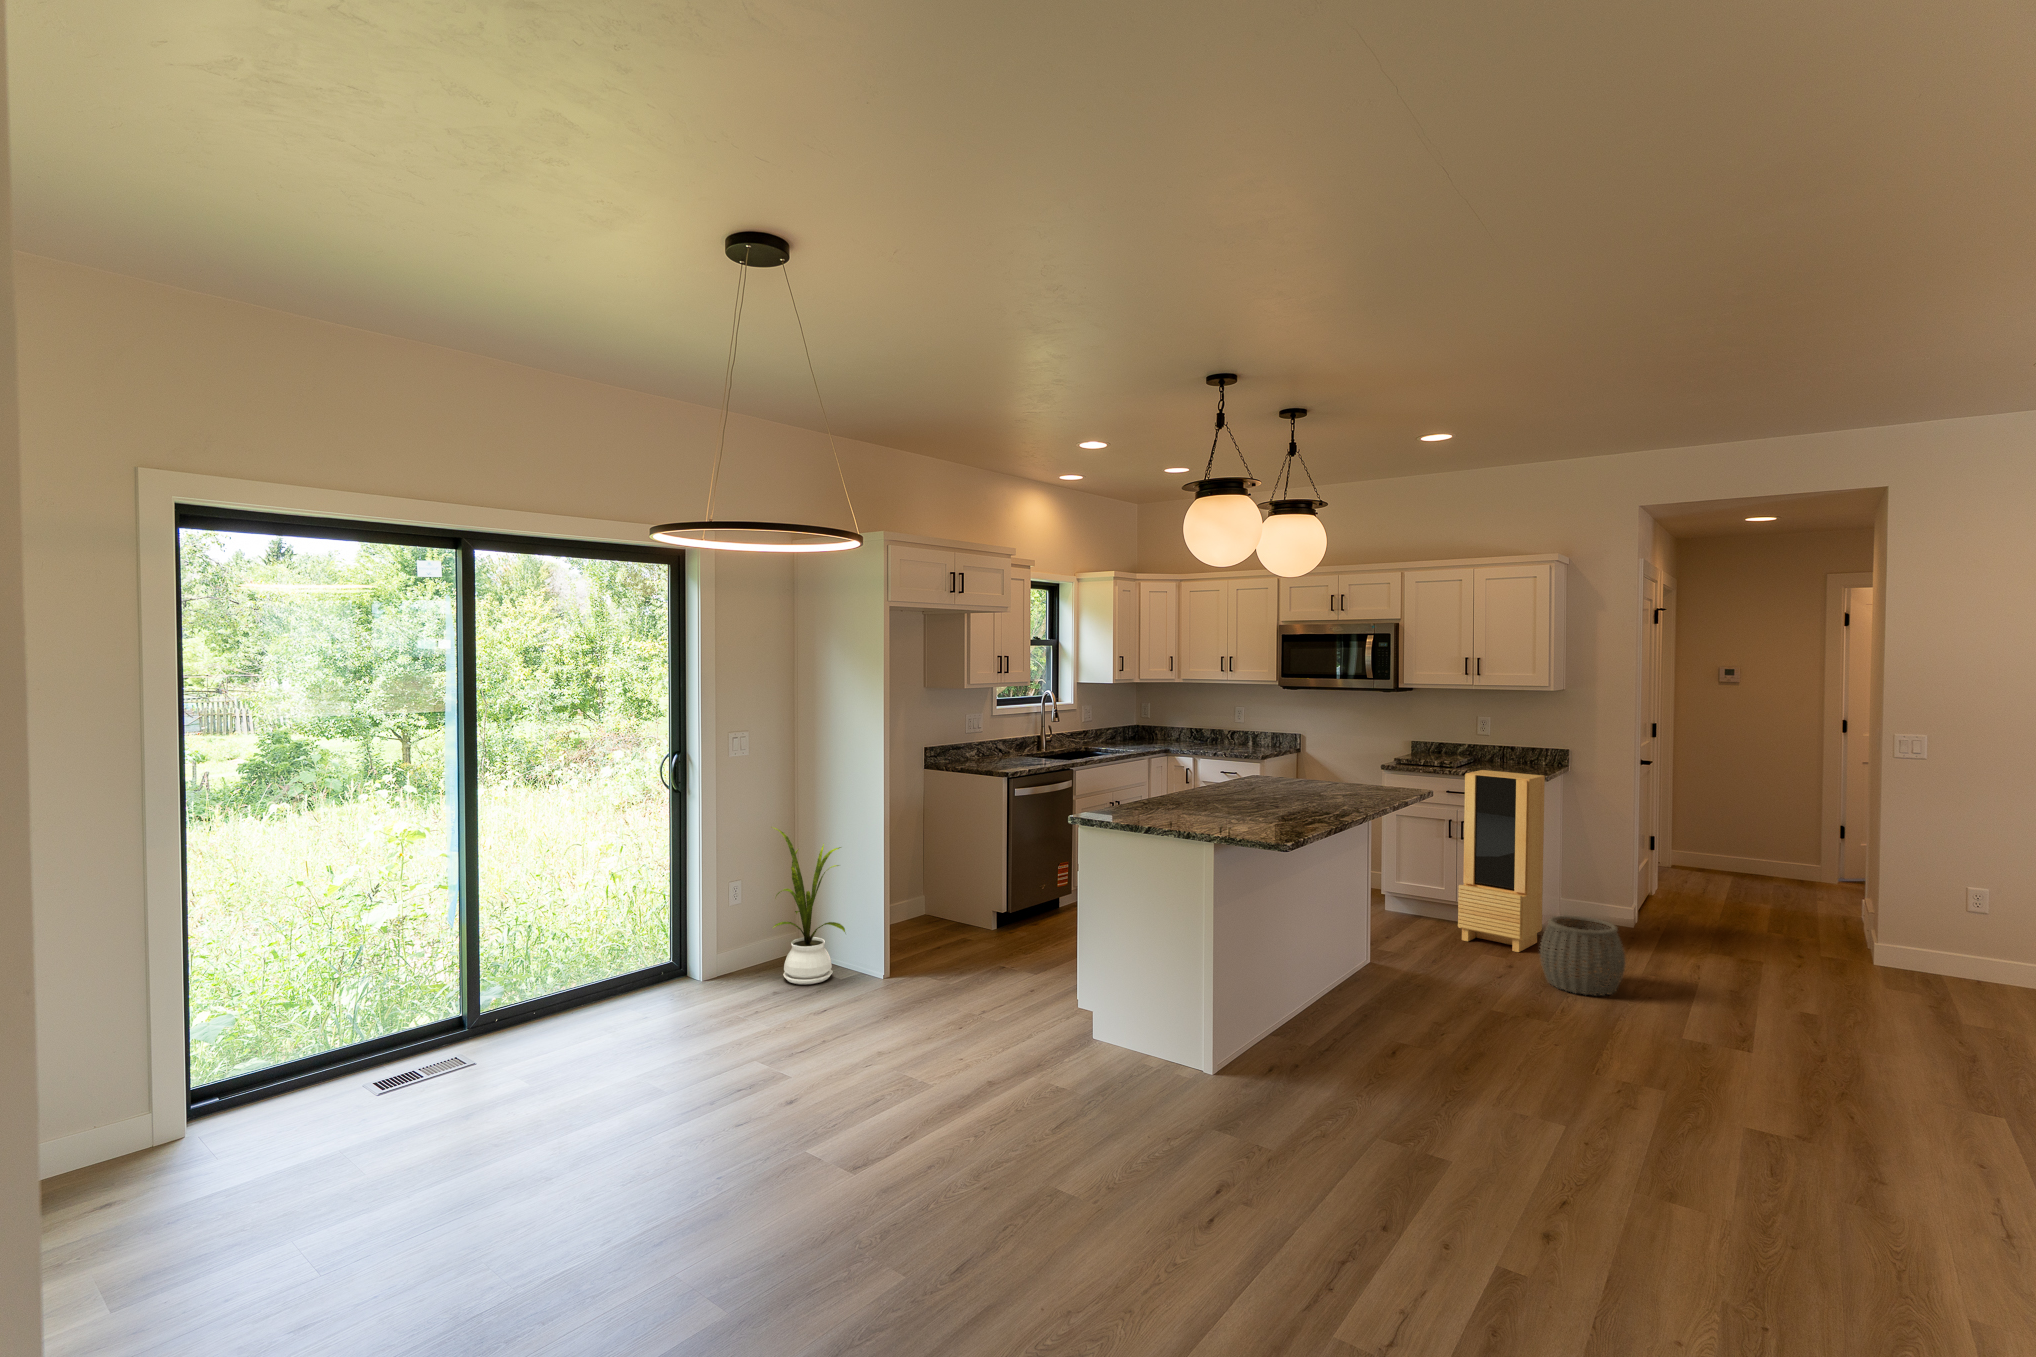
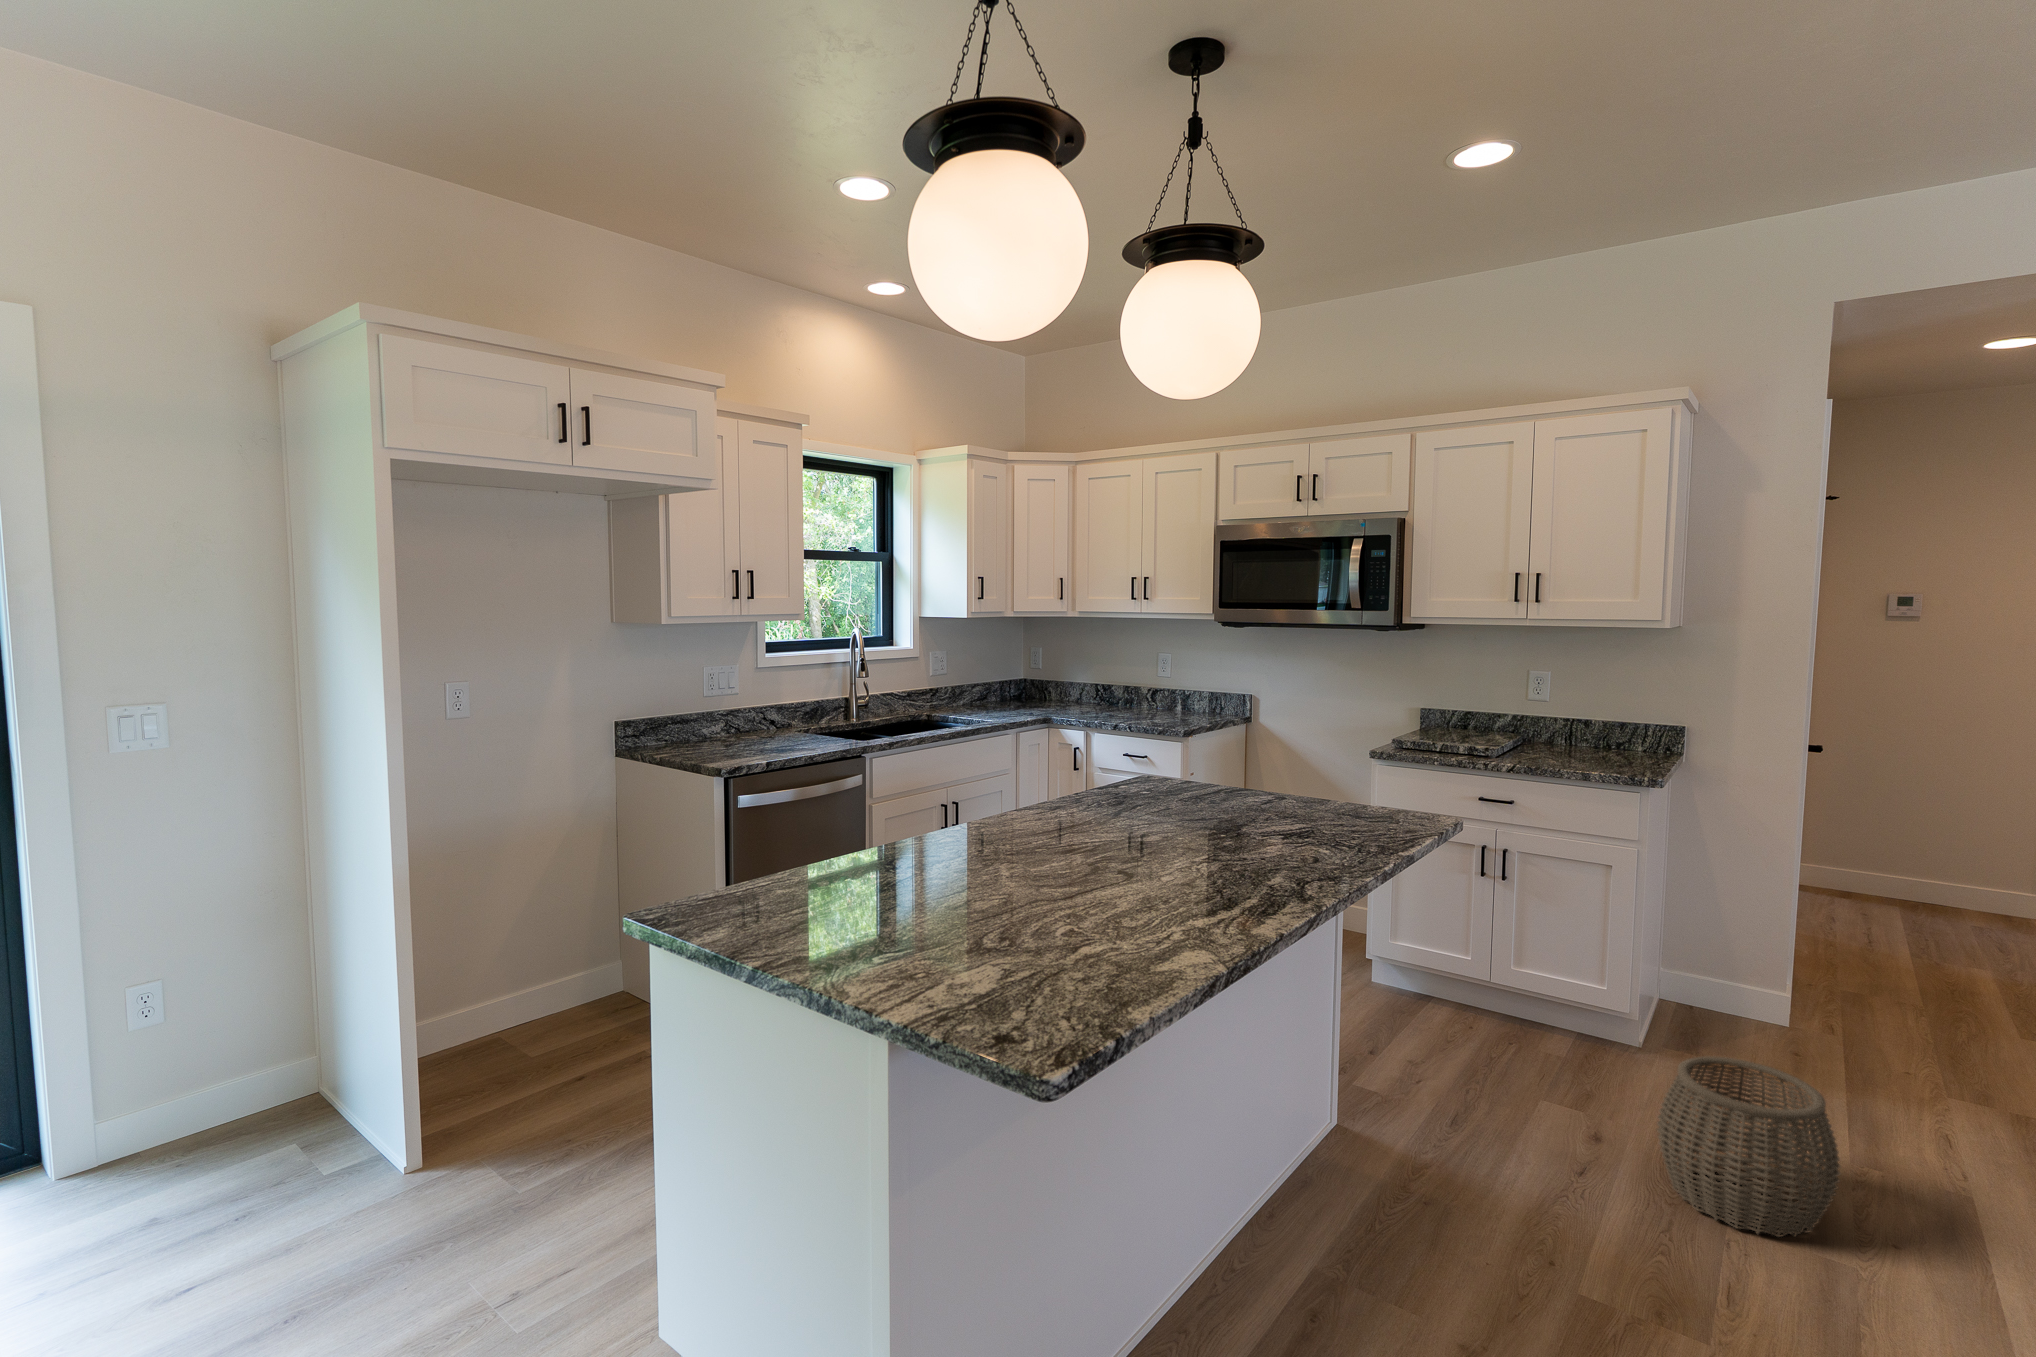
storage cabinet: present [1458,770,1545,952] -> none [1494,764,1656,1092]
house plant: present [772,827,845,984] -> none [175,879,336,1191]

